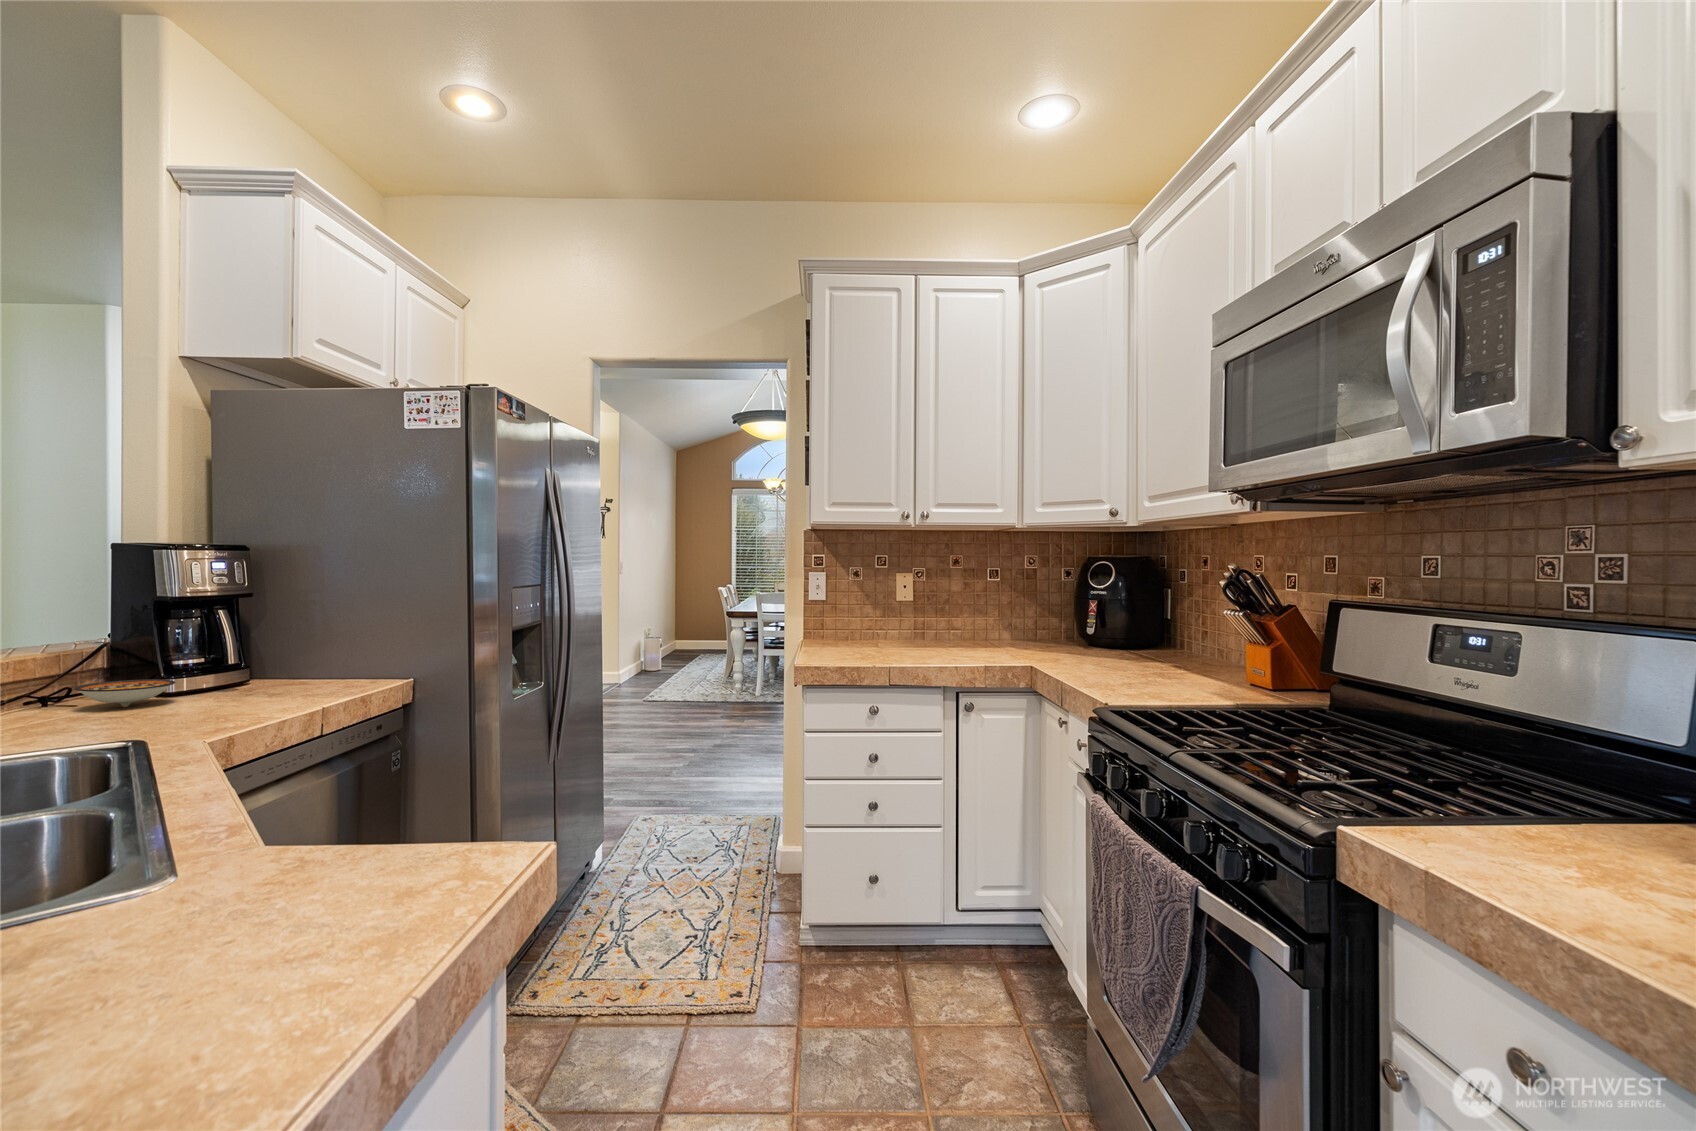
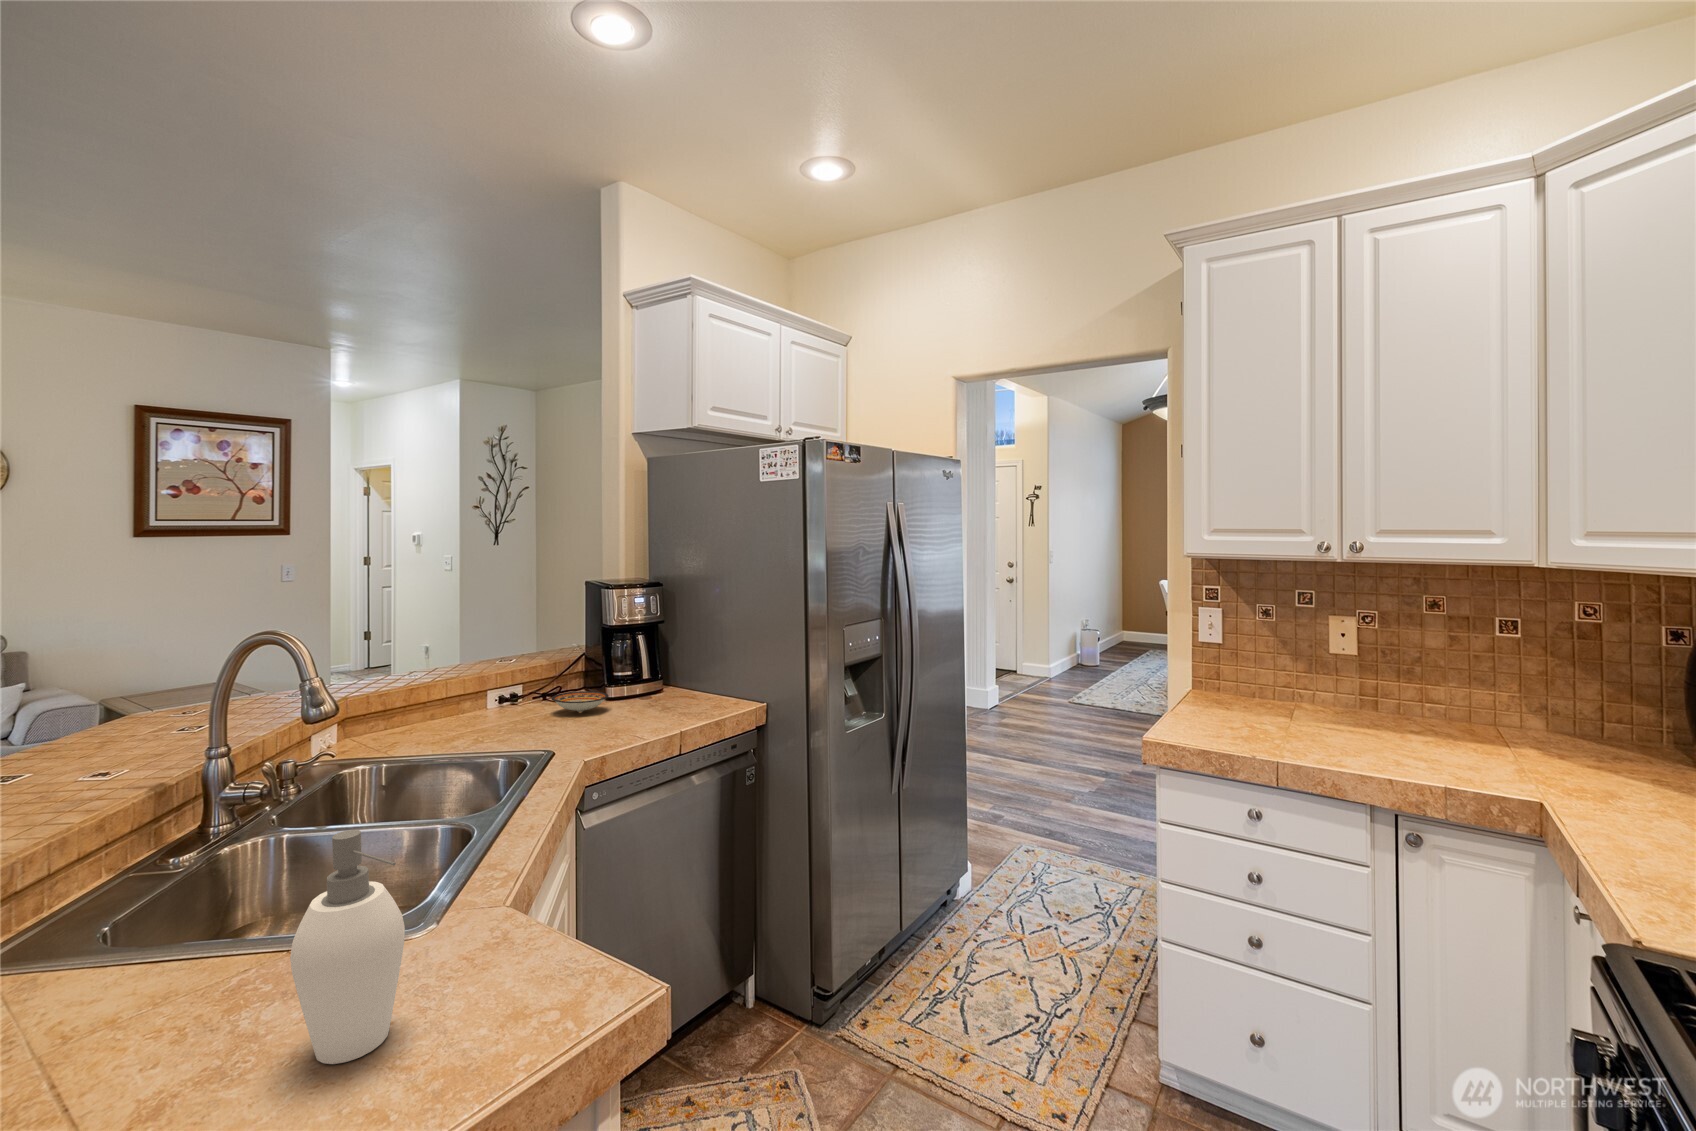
soap dispenser: none [165,689,335,948] -> present [290,830,405,1064]

